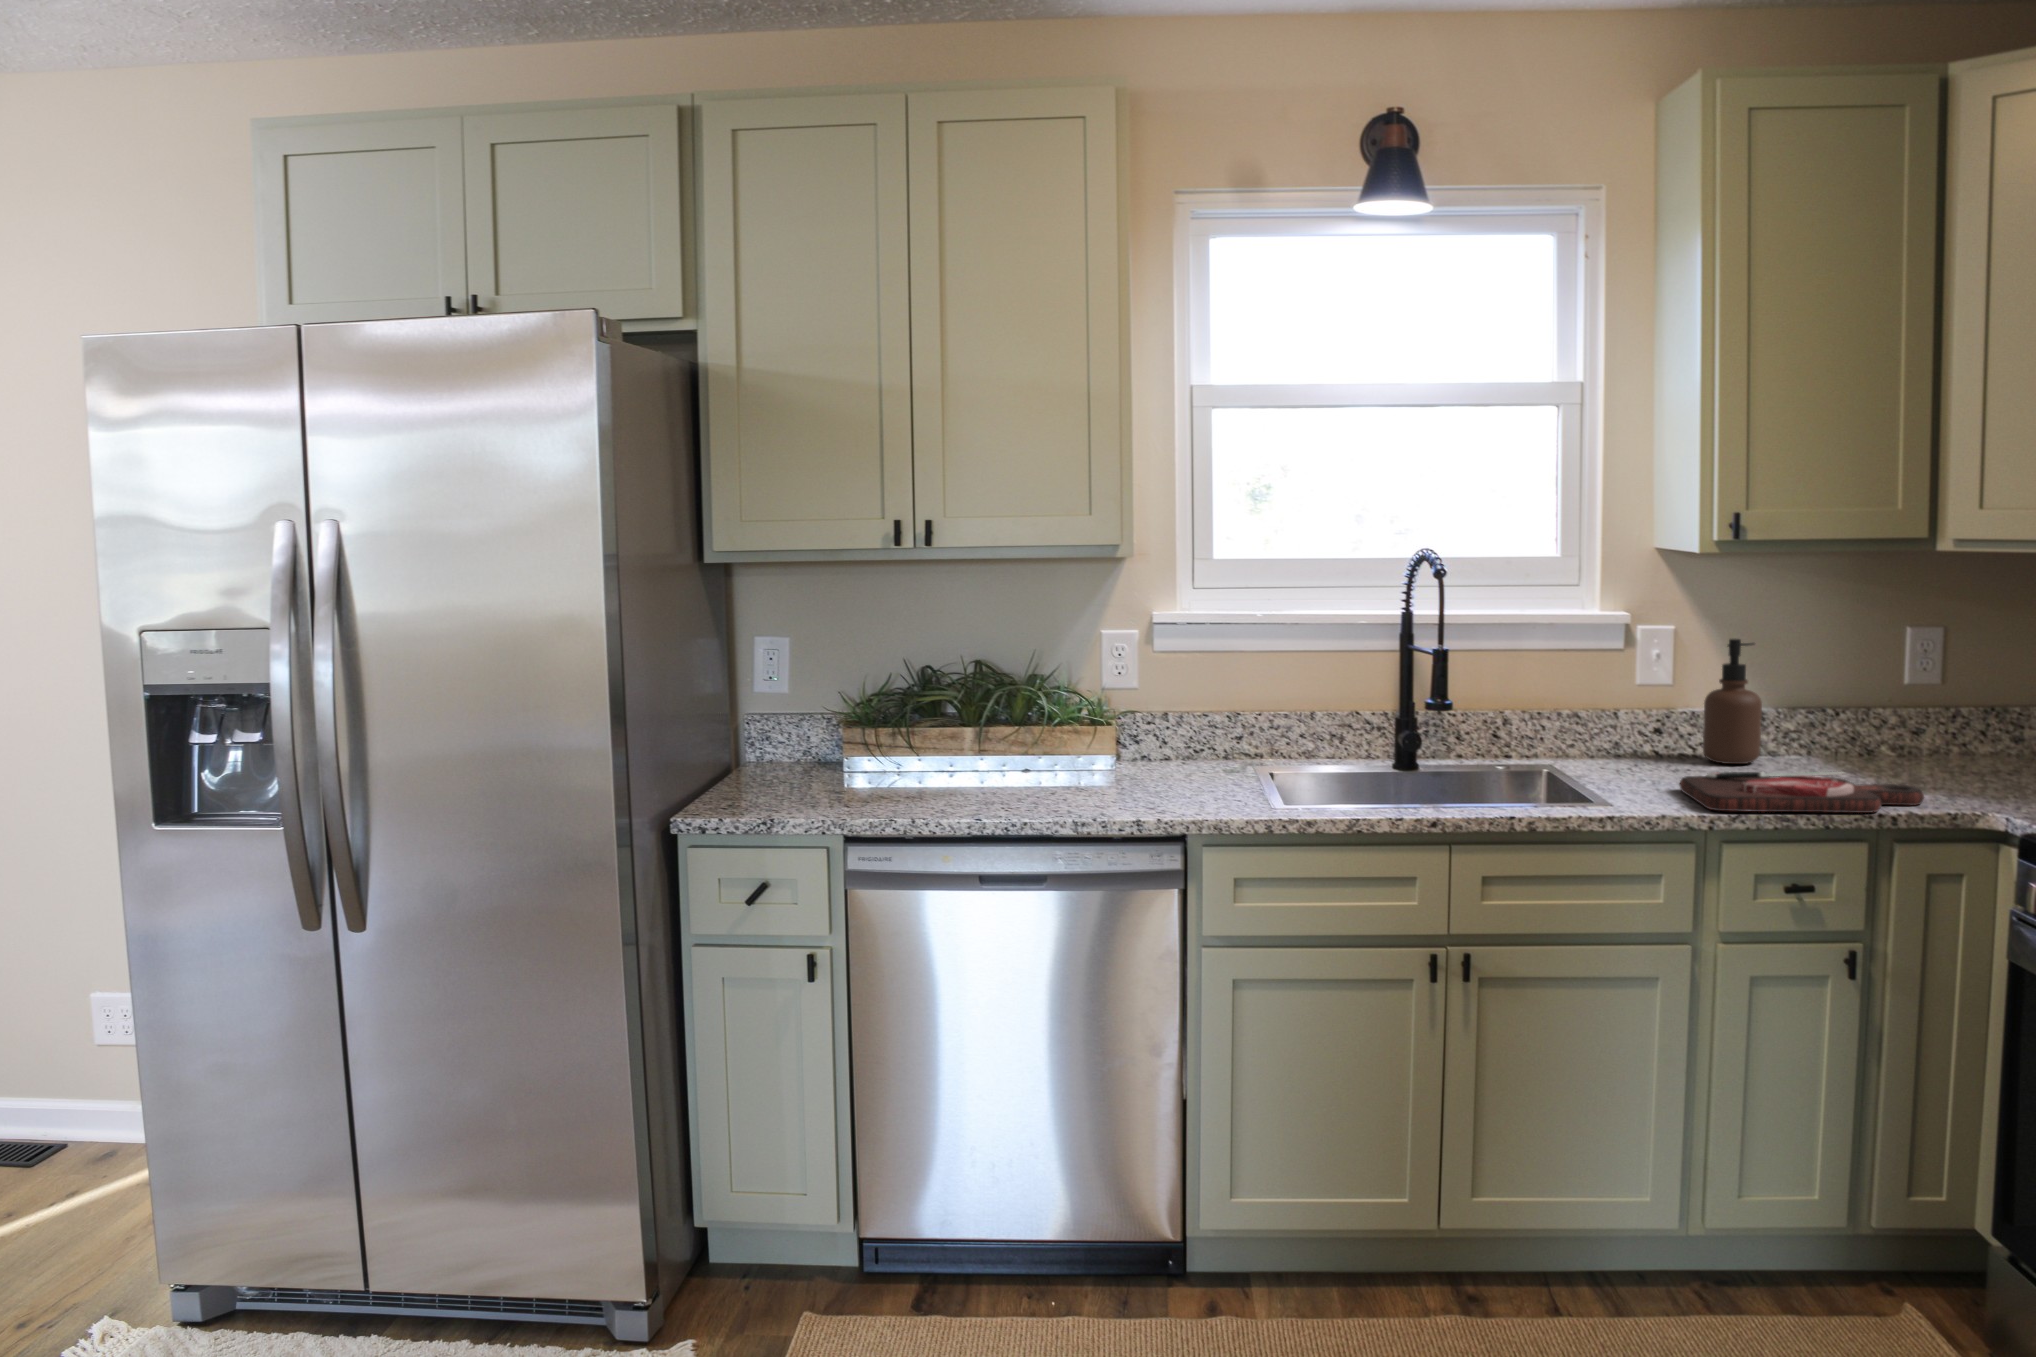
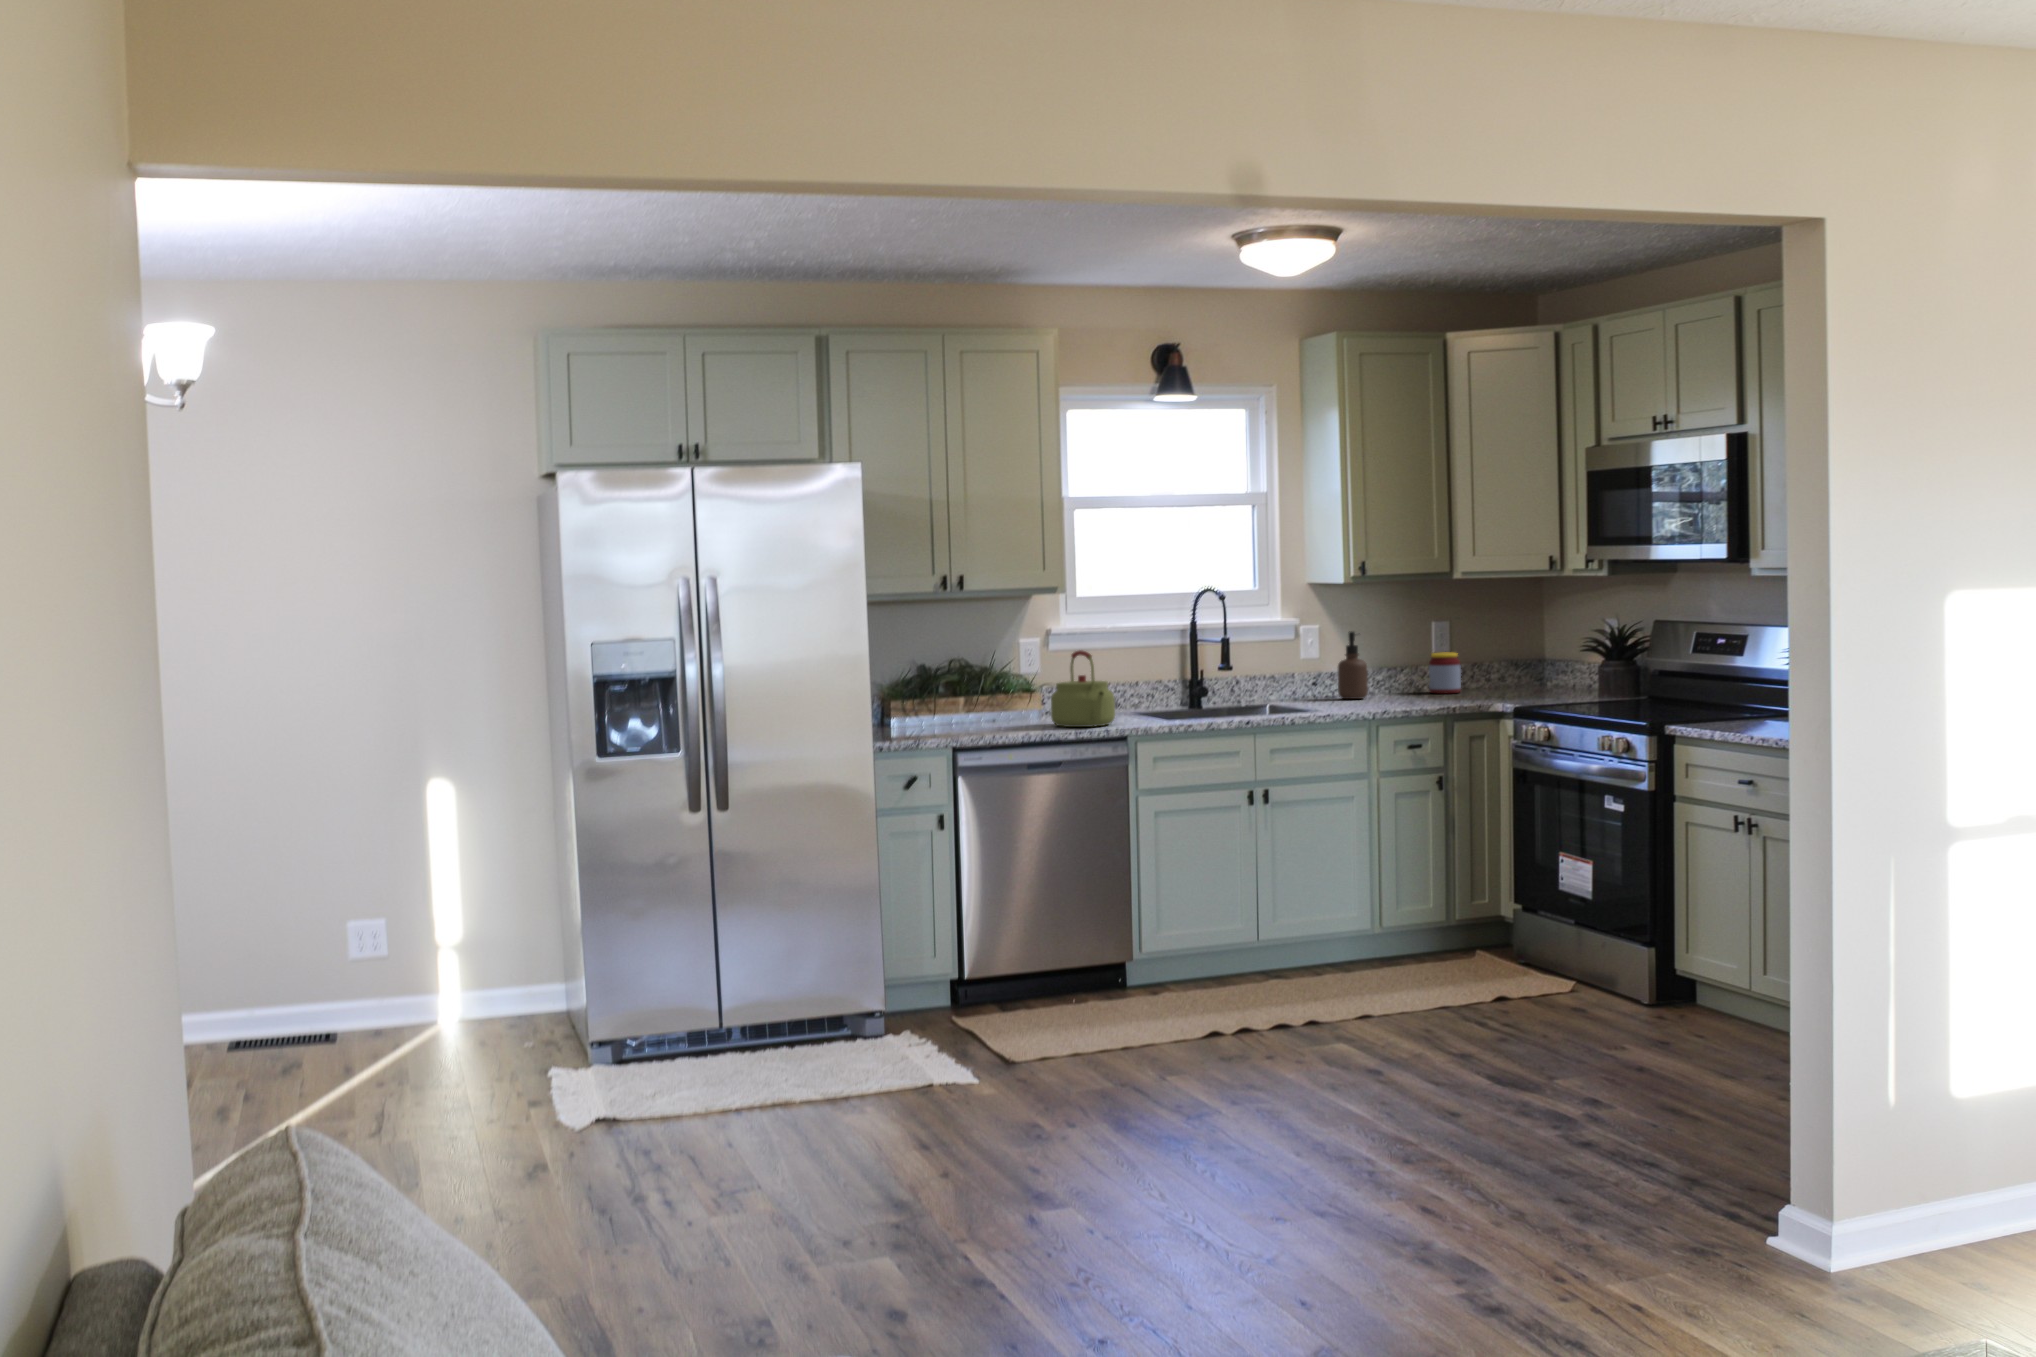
kettle: none [1090,666,1203,804] -> present [1051,650,1115,727]
jar: none [1899,683,1966,763] -> present [1429,653,1461,694]
cutting board: present [1680,772,1924,813] -> none [1345,690,1463,711]

